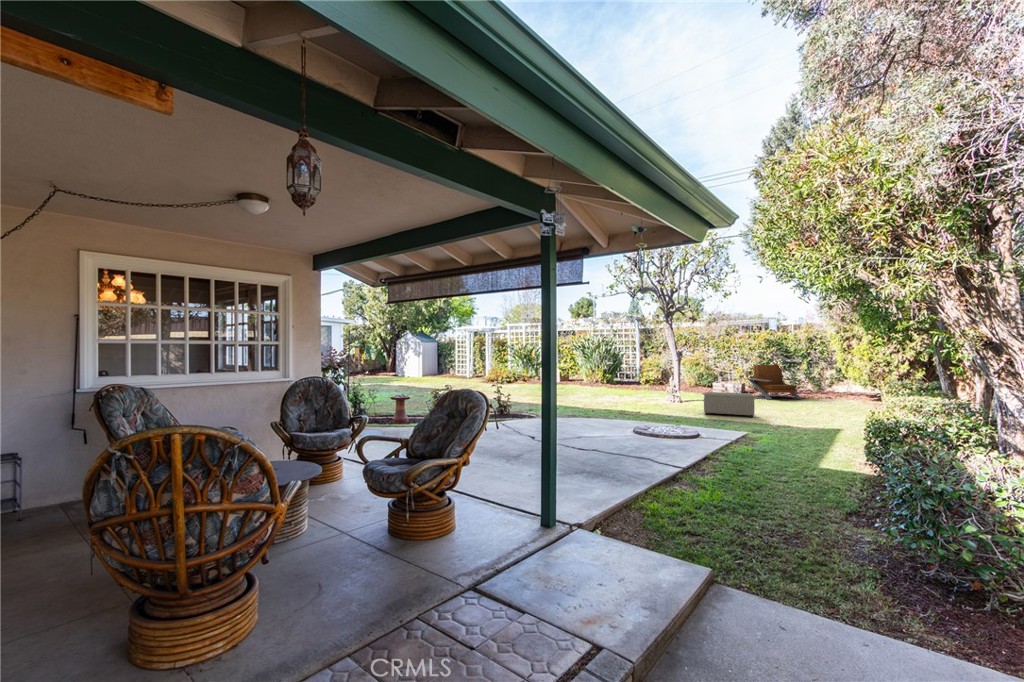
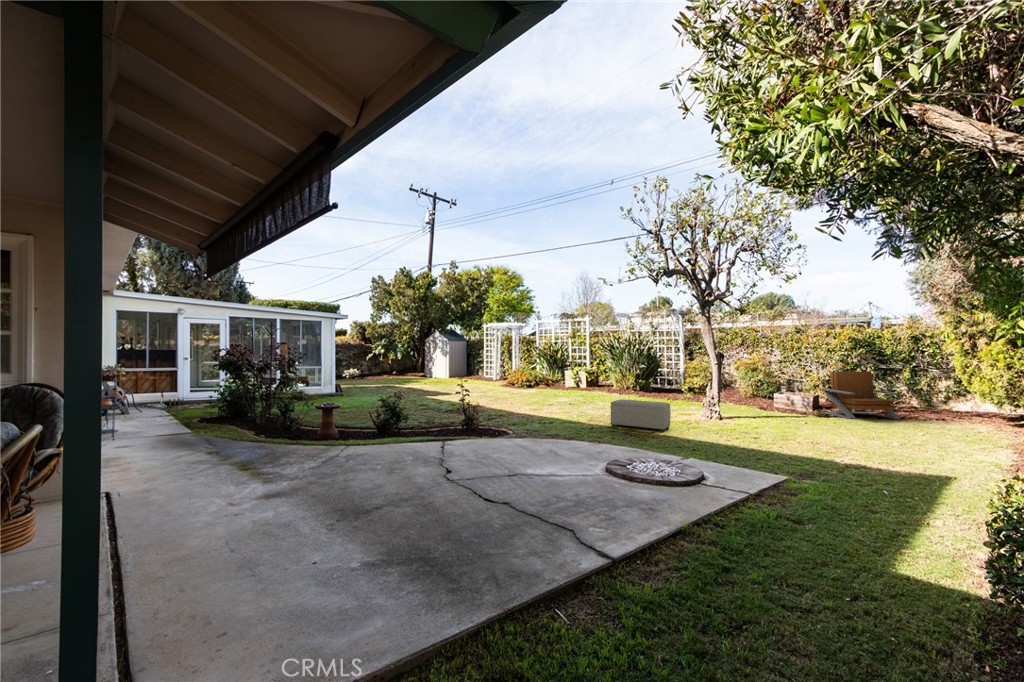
ottoman: present [704,392,755,417] -> present [611,399,671,432]

